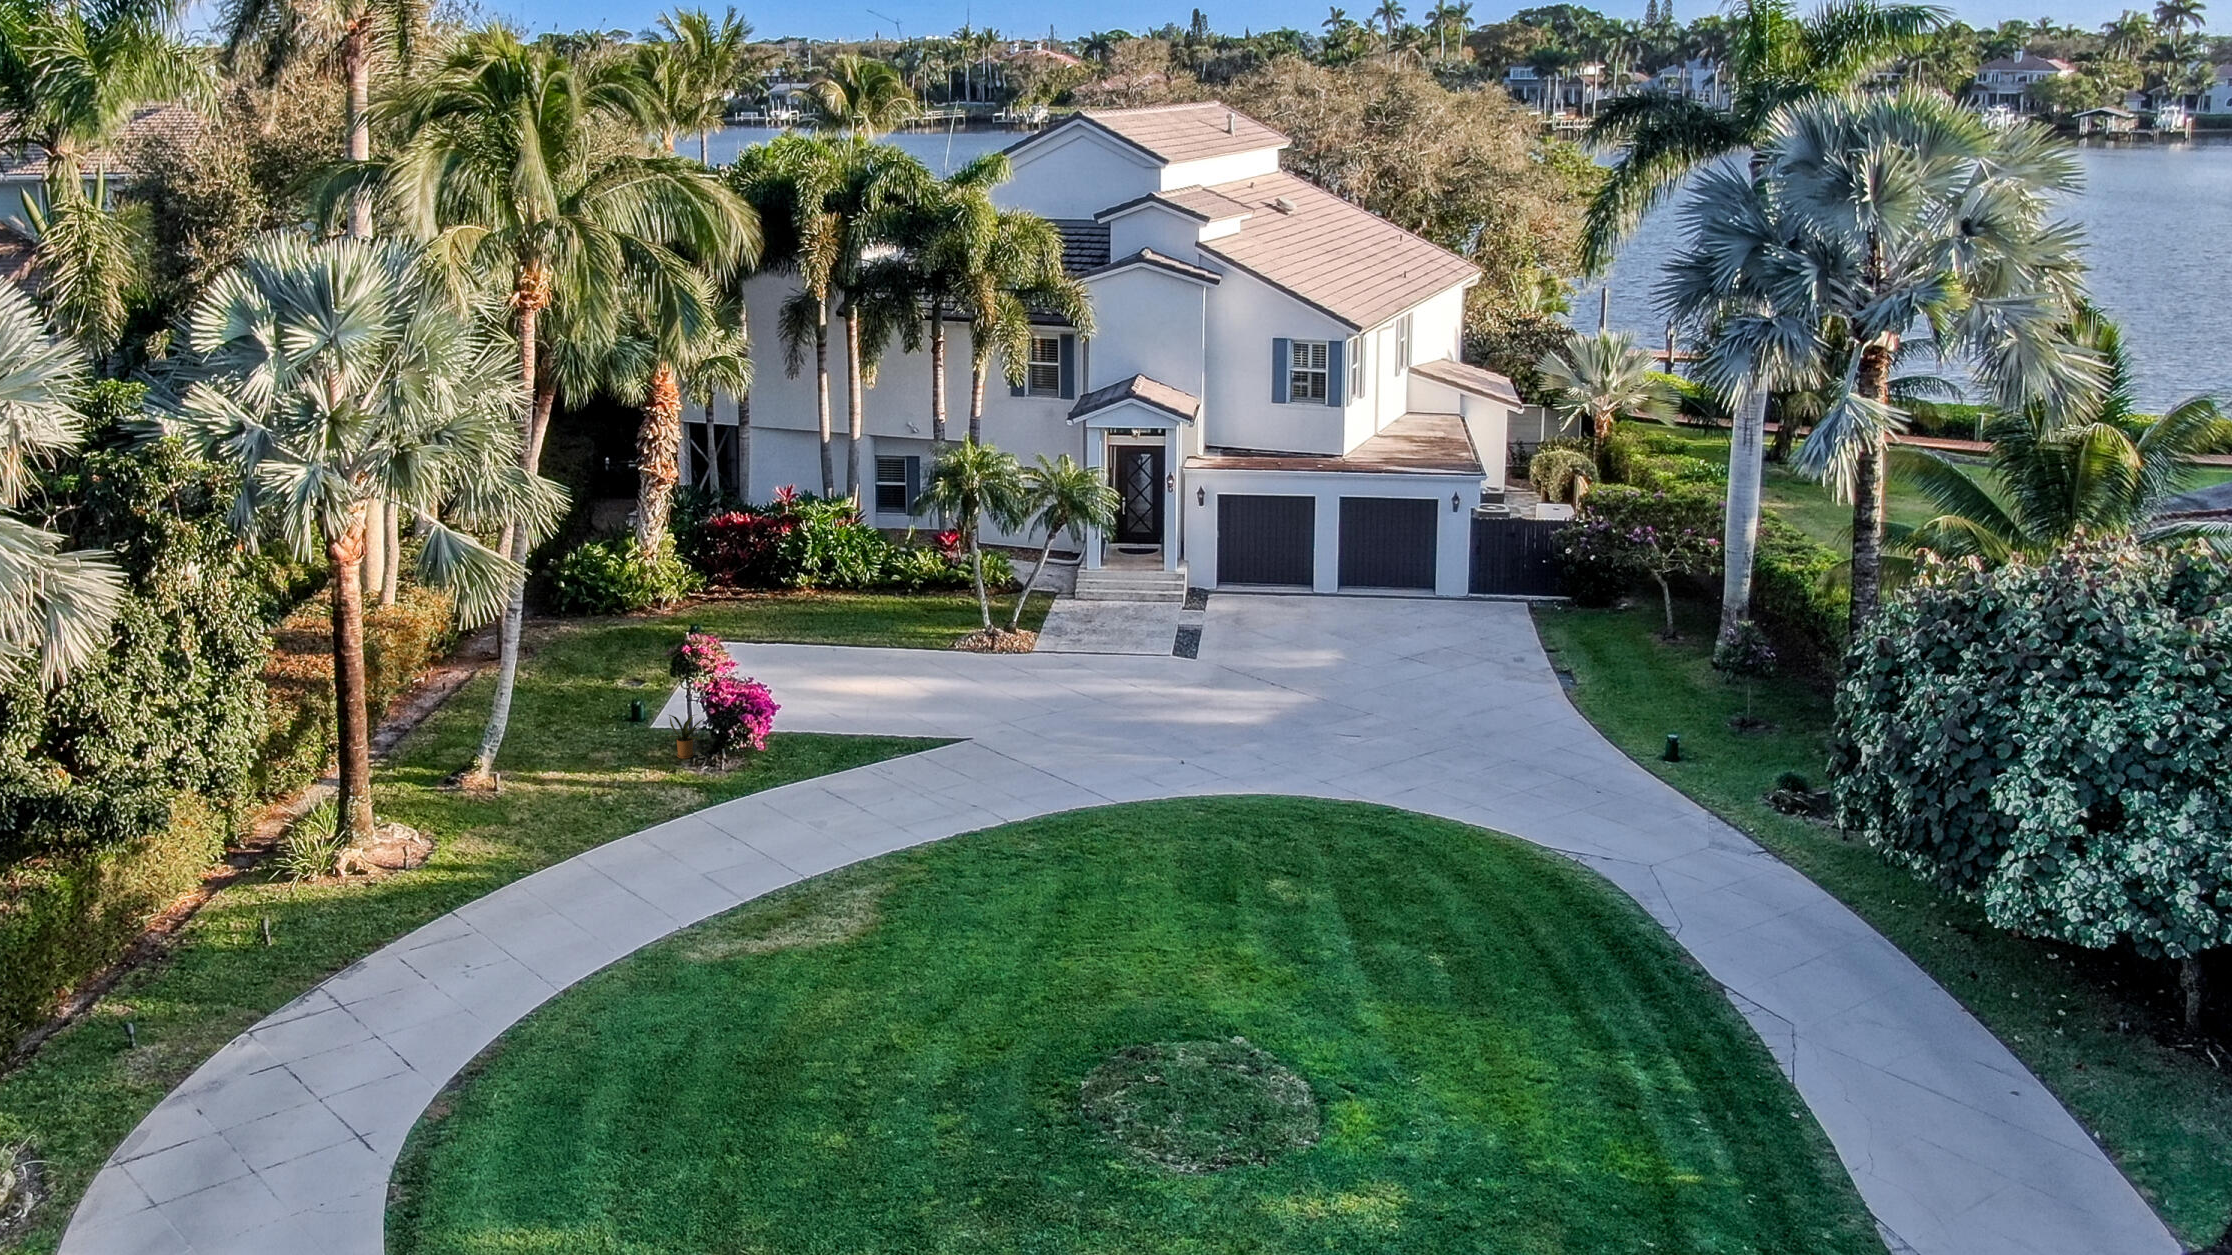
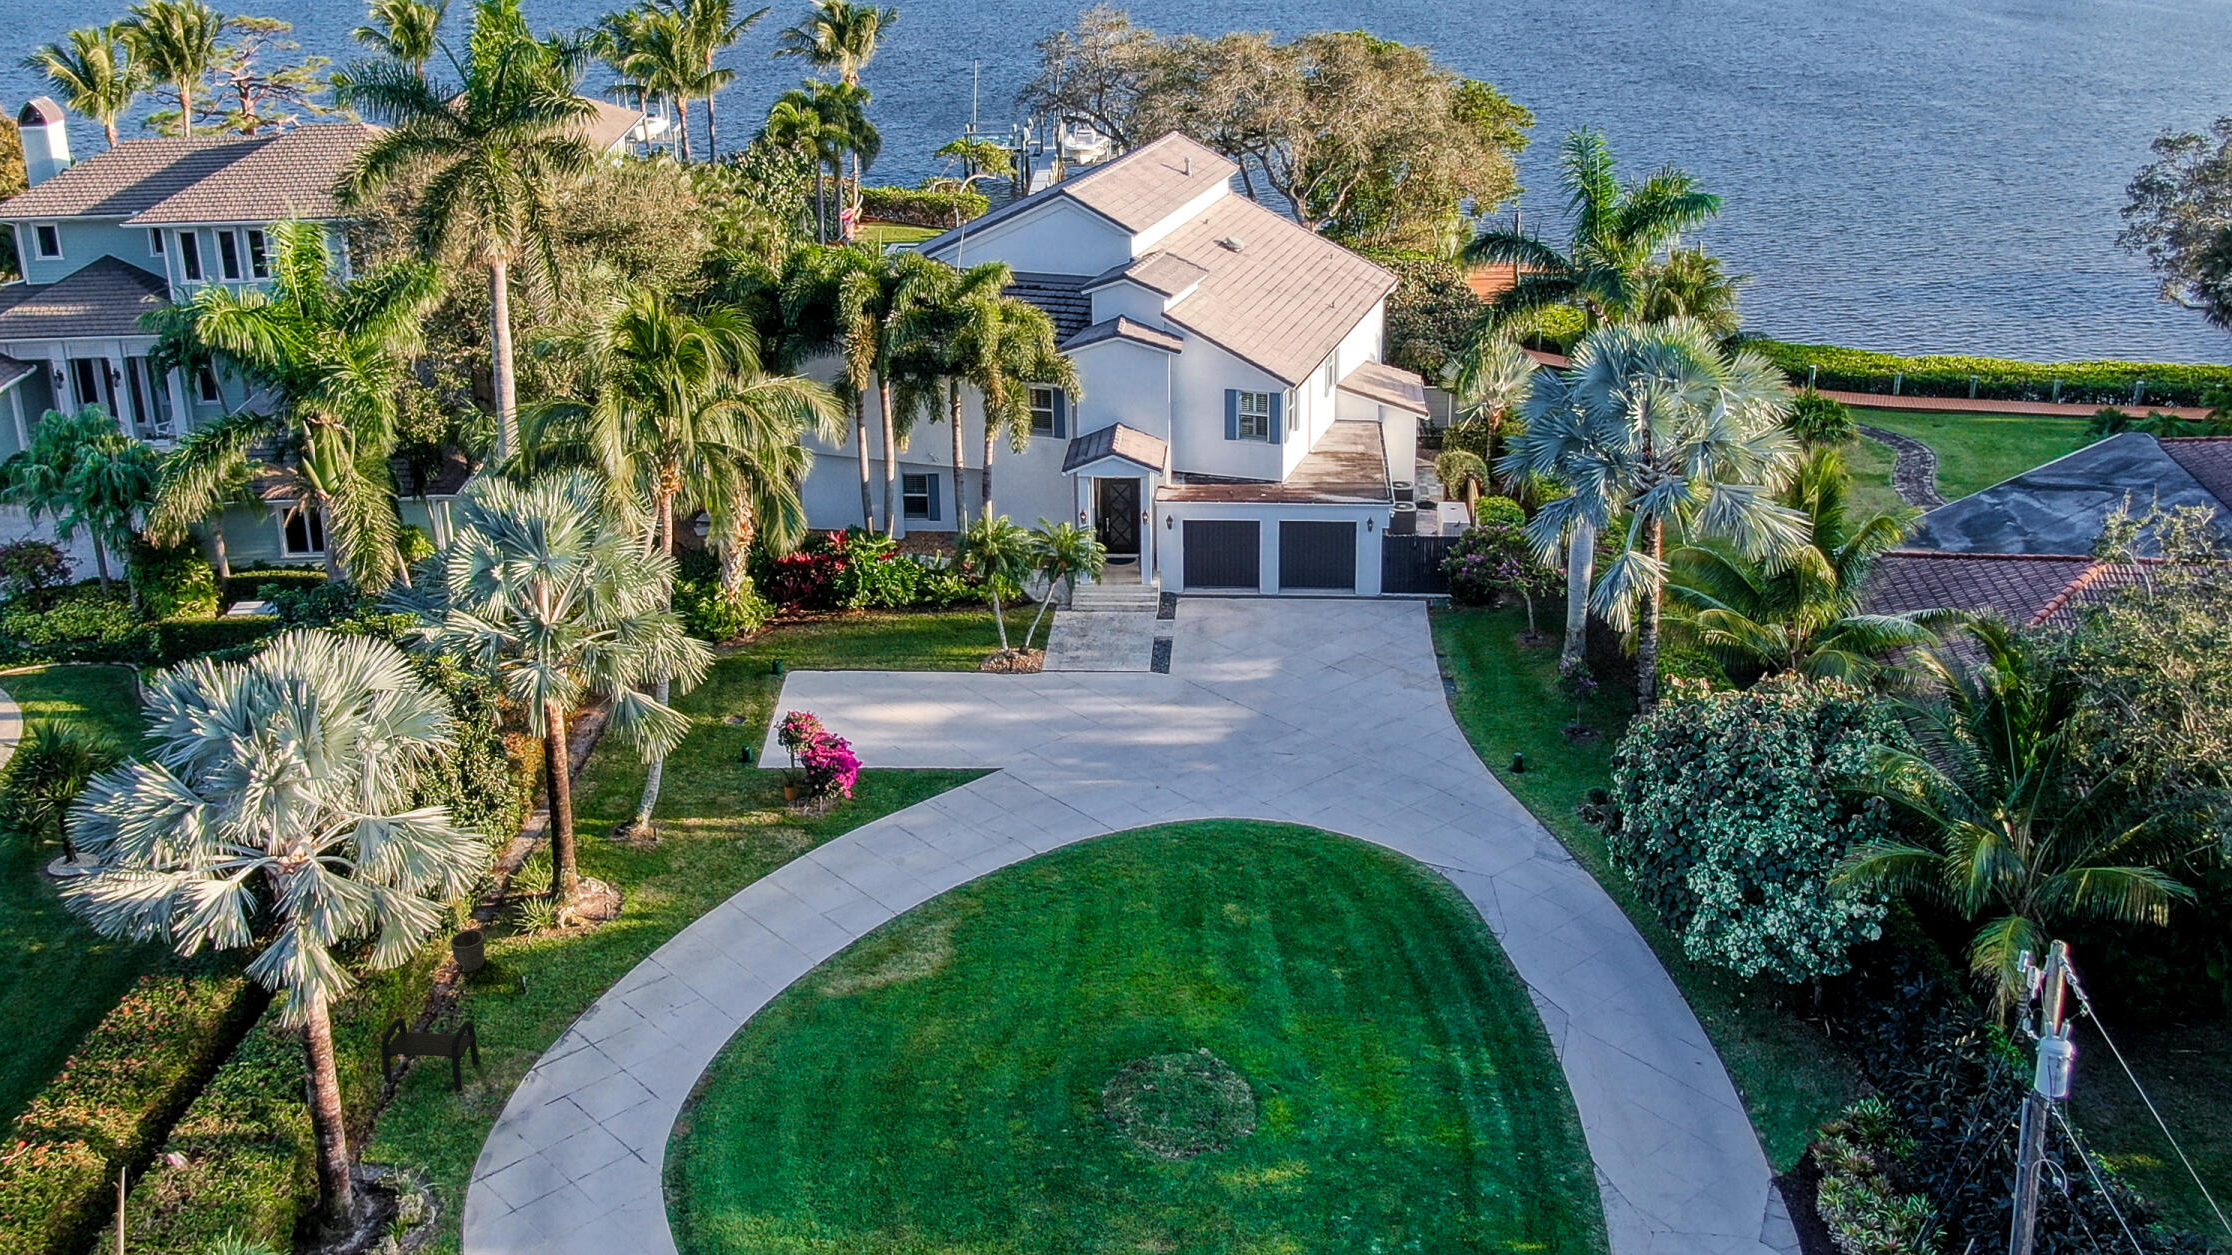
bucket: none [178,861,232,919] -> present [451,929,488,972]
bench: none [27,944,174,1051] -> present [382,1018,479,1091]

